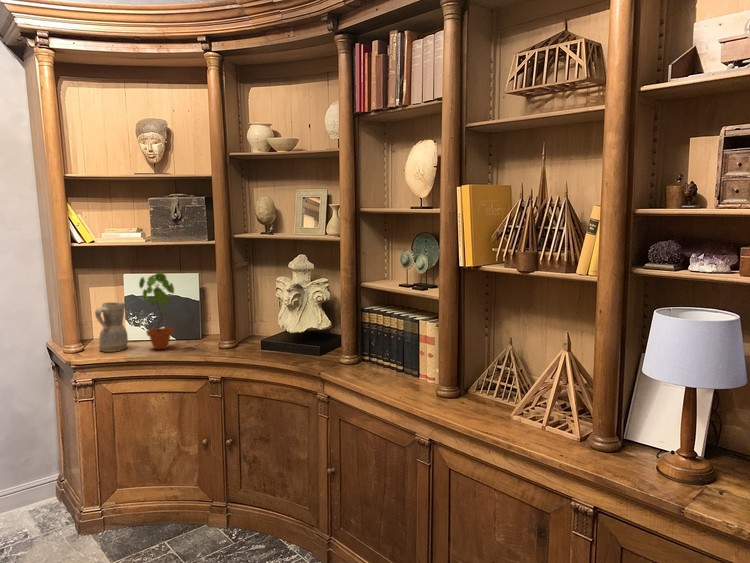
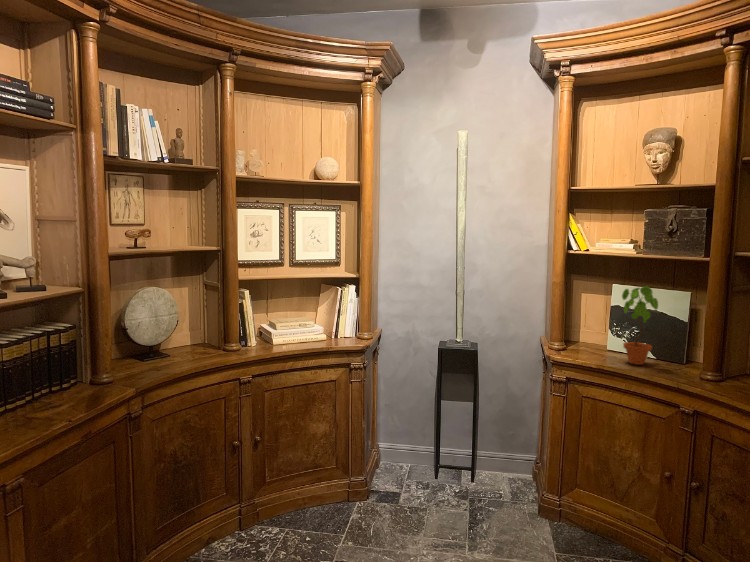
ceramic pitcher: present [95,302,128,352] -> none [578,309,609,357]

